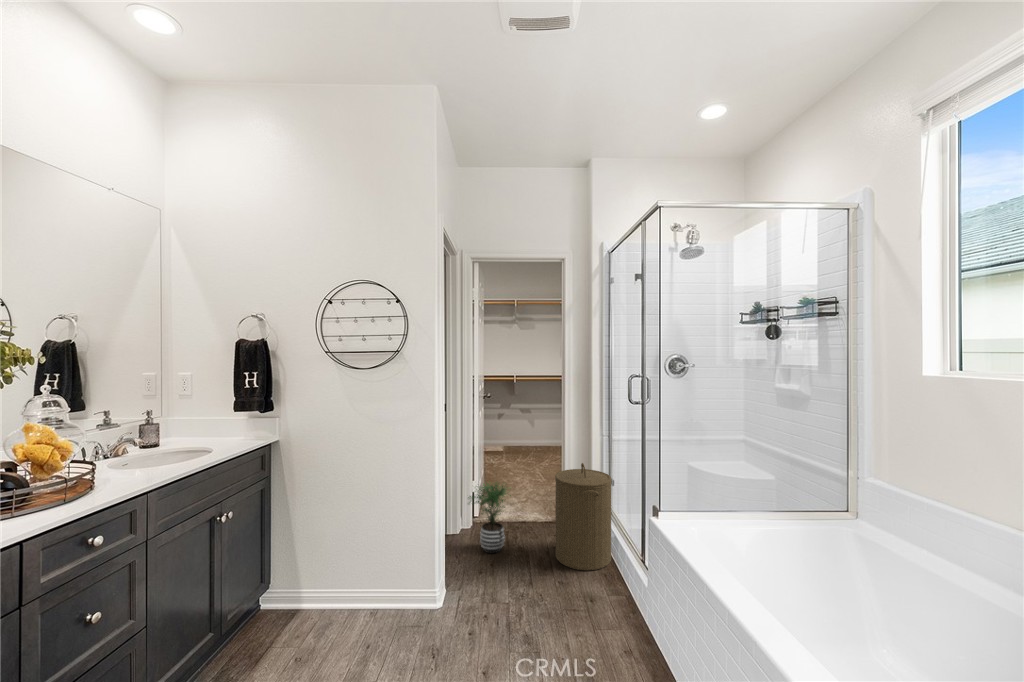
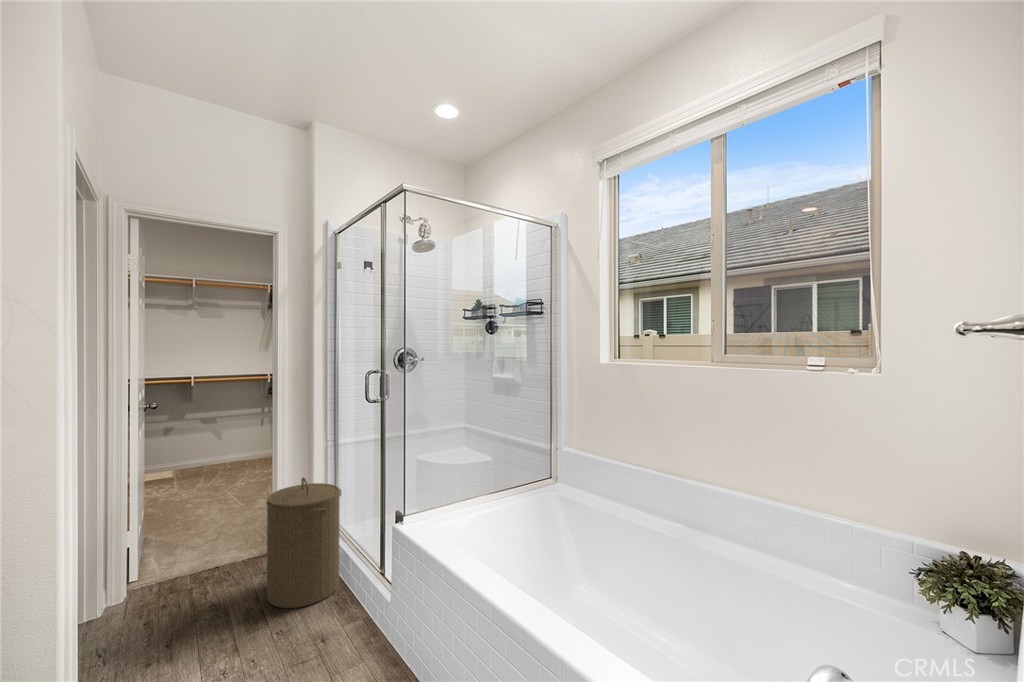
potted plant: present [468,482,511,553] -> none [119,522,205,628]

